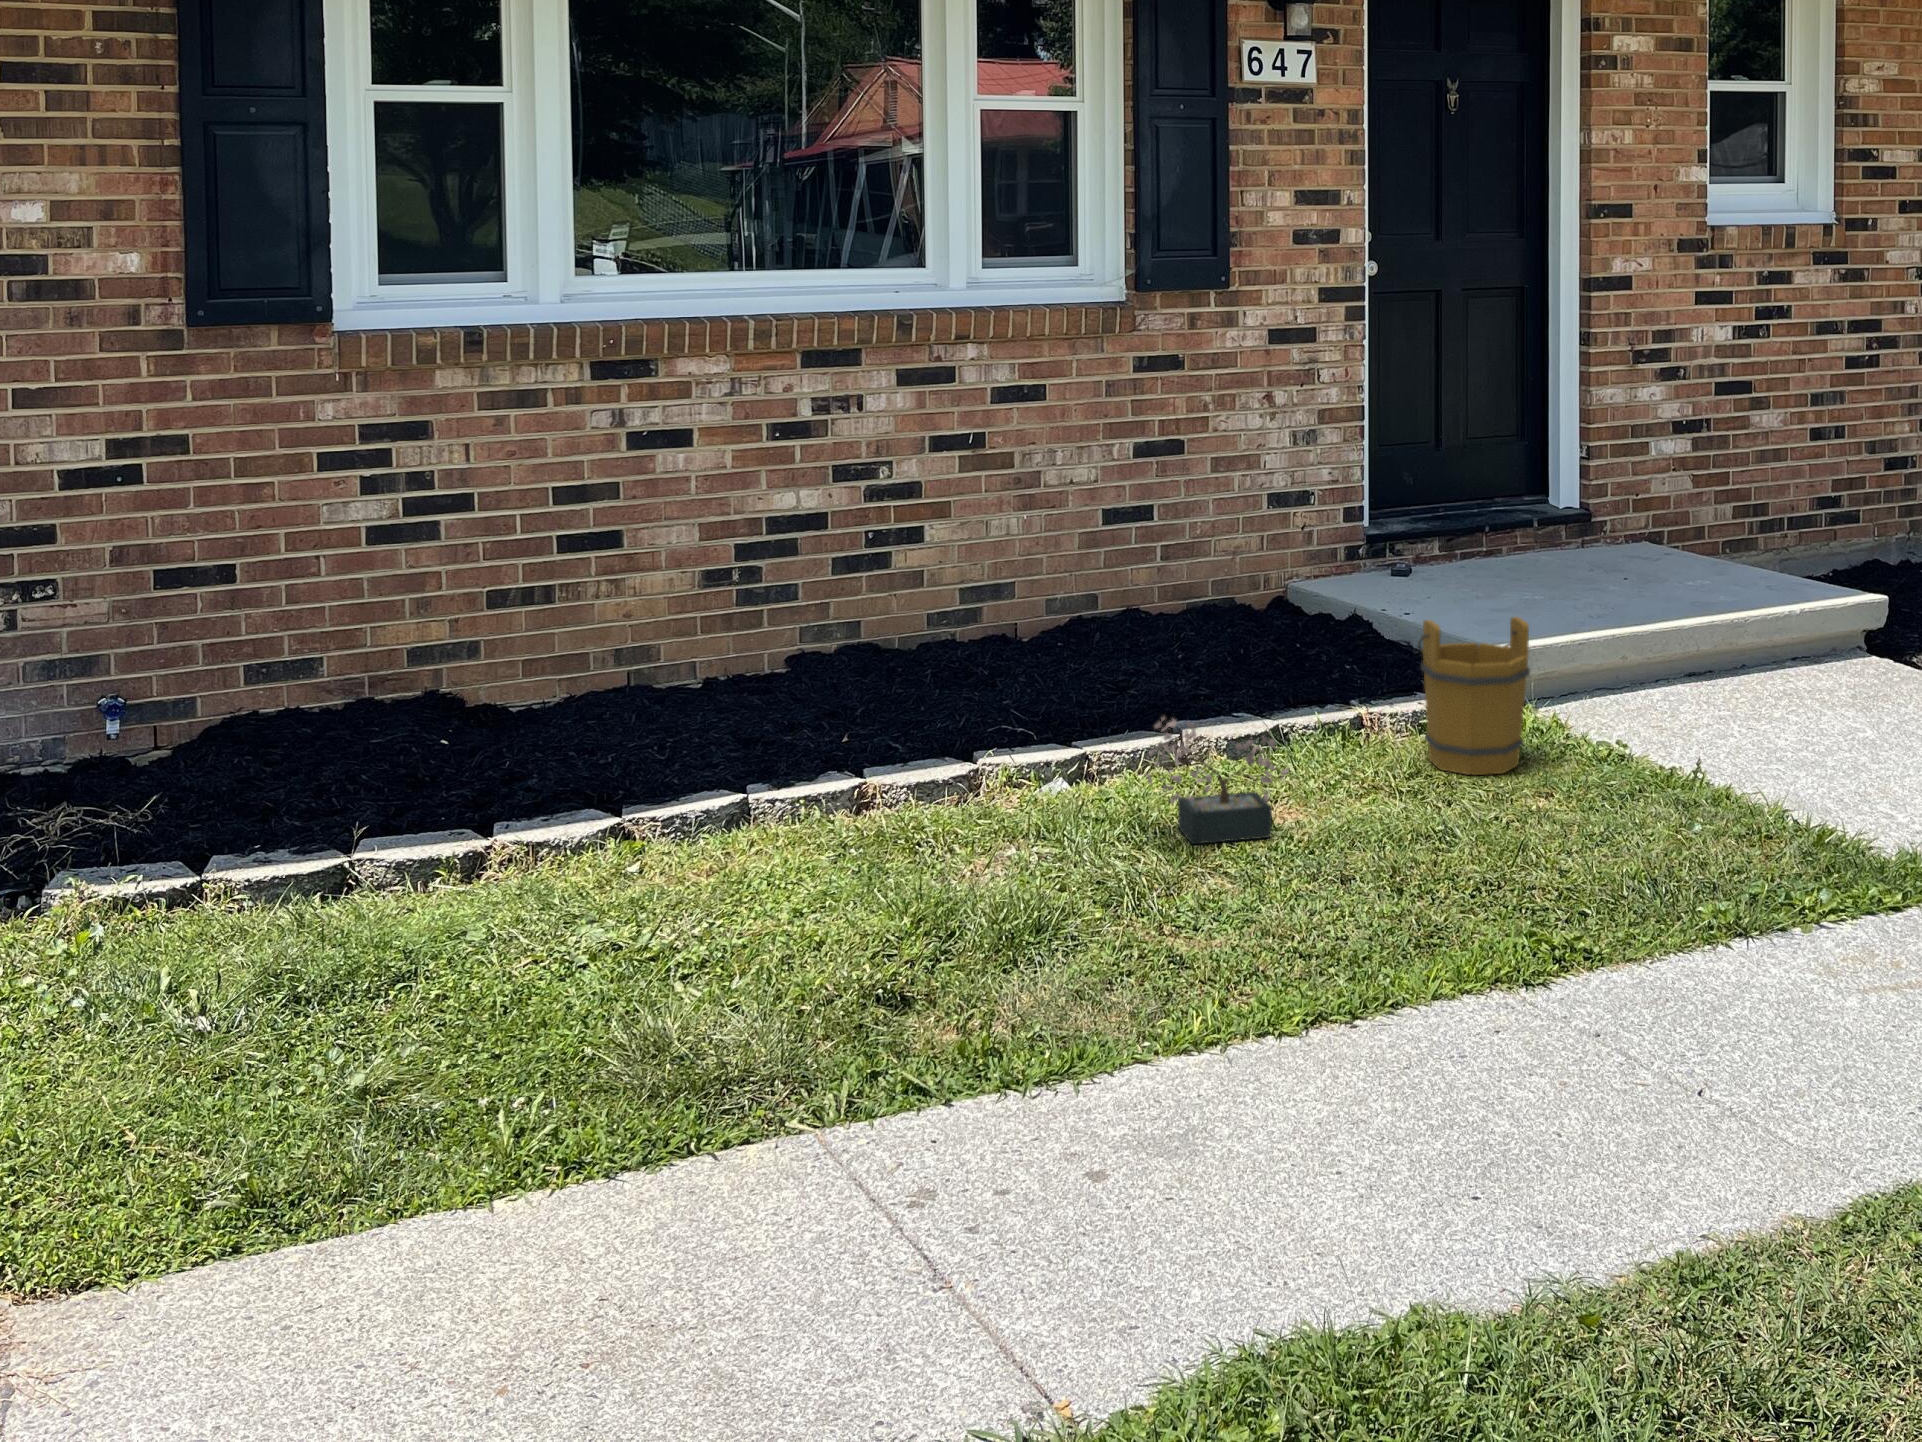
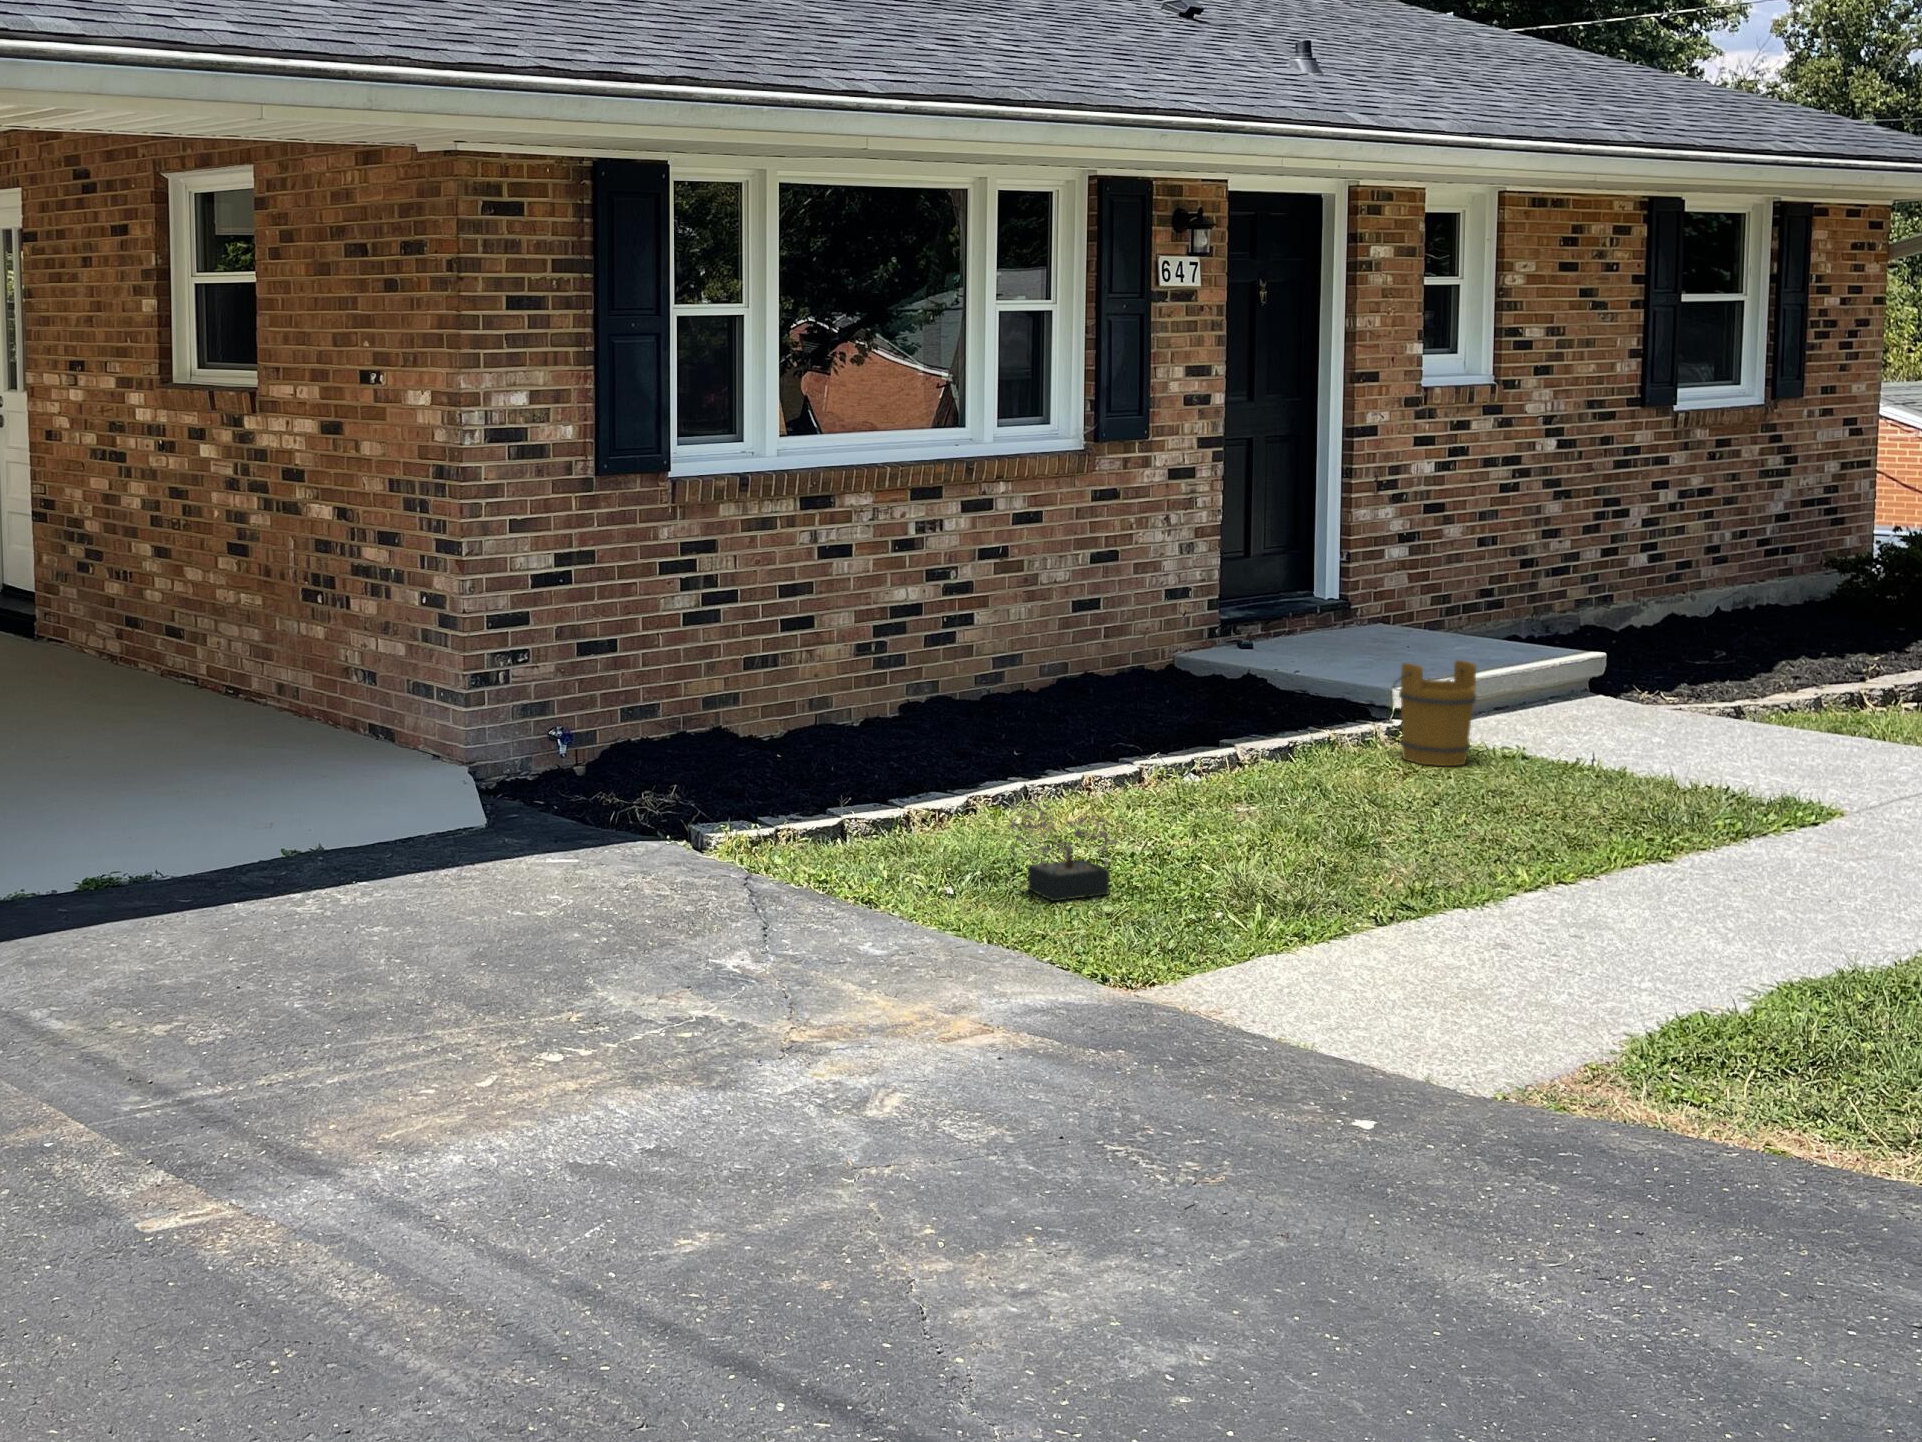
decorative plant: present [1146,717,1289,844] -> present [1010,802,1117,901]

